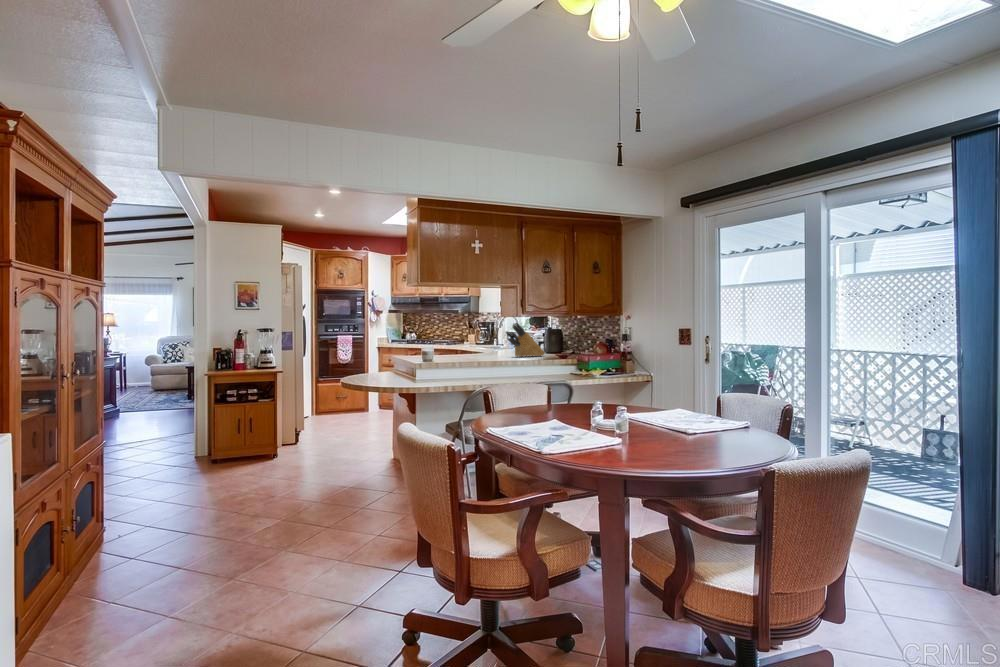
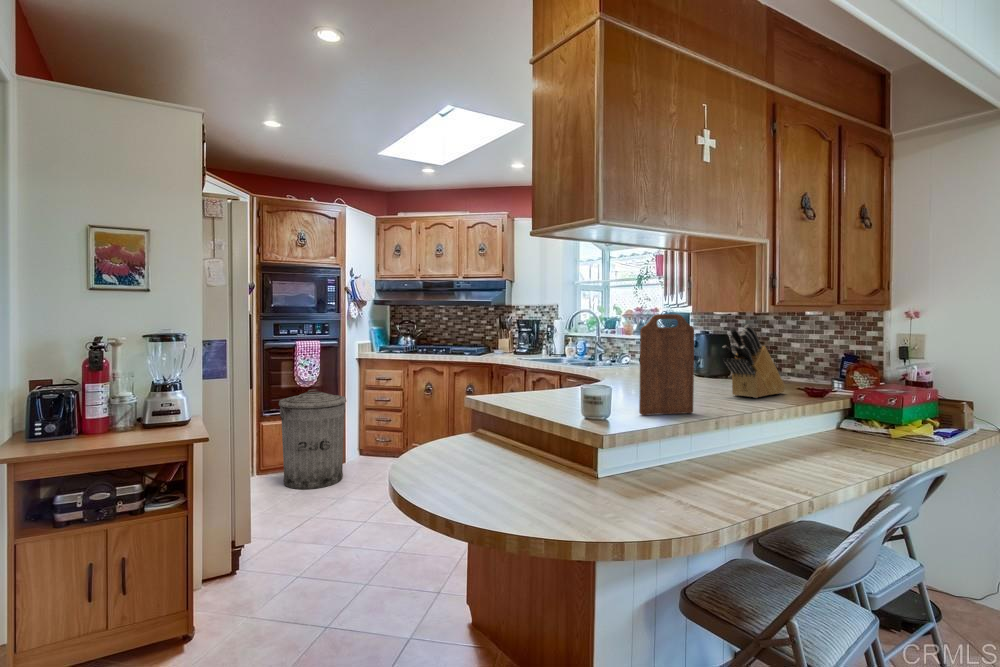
cutting board: none [446,318,470,360] -> present [639,314,694,415]
trash can: none [326,365,366,422] -> present [279,390,346,489]

